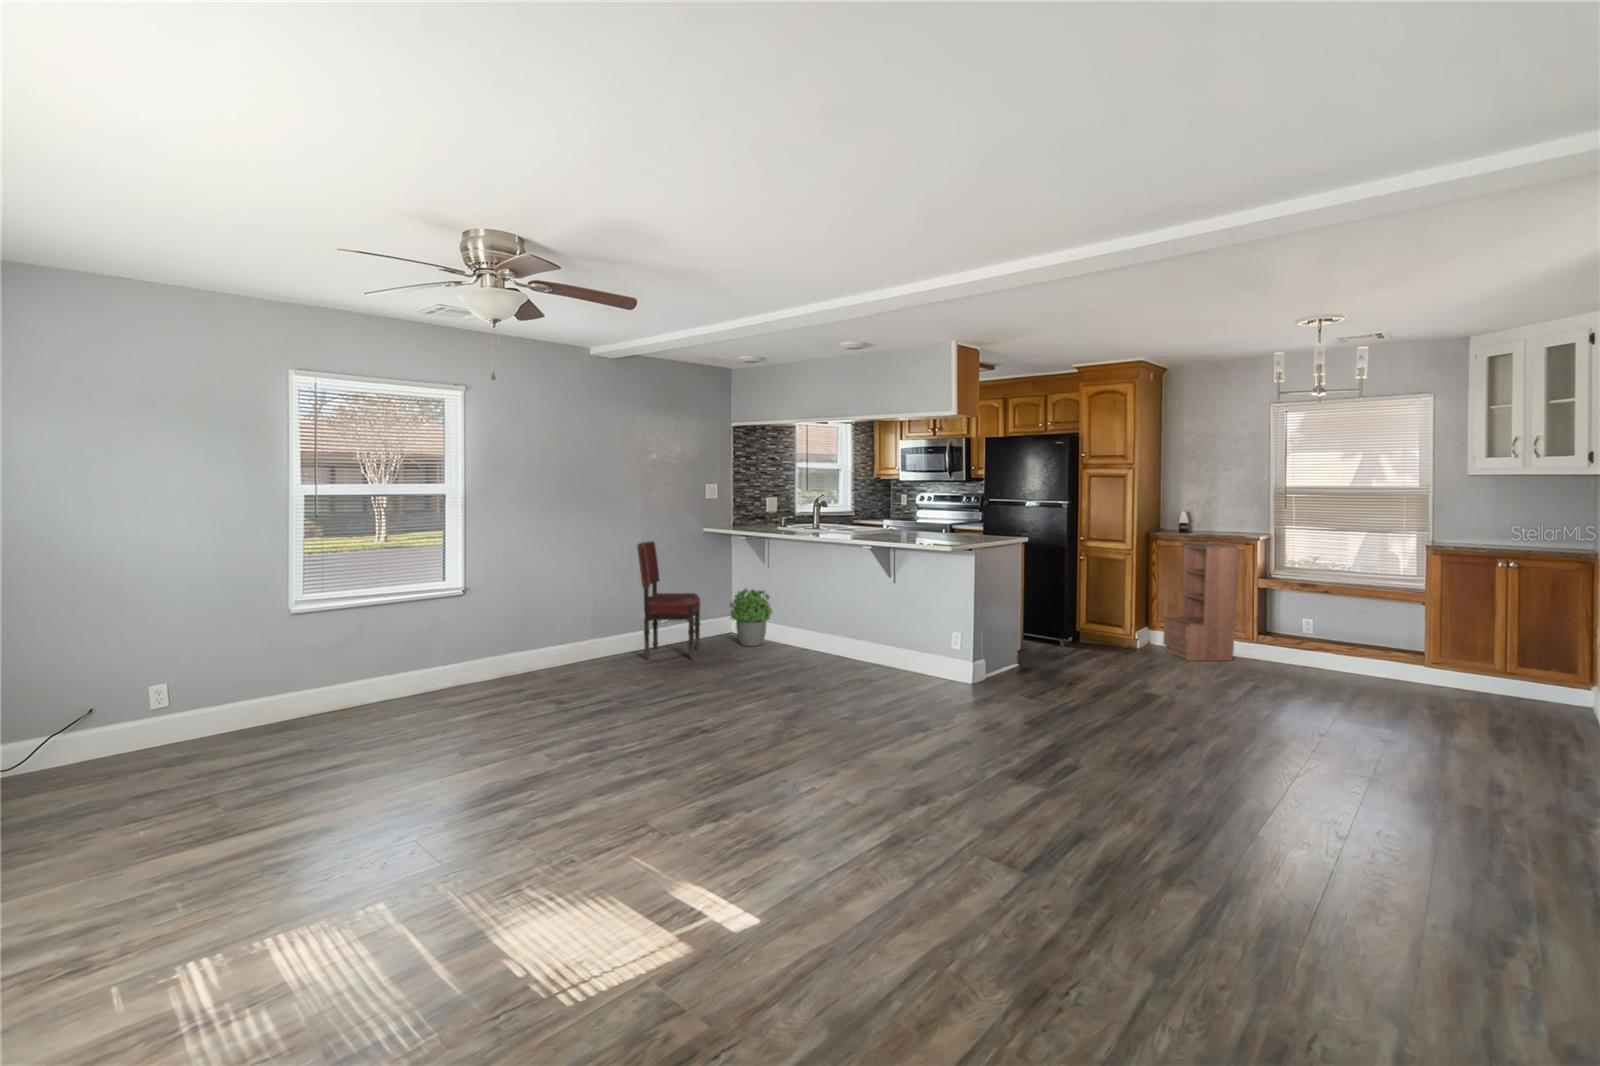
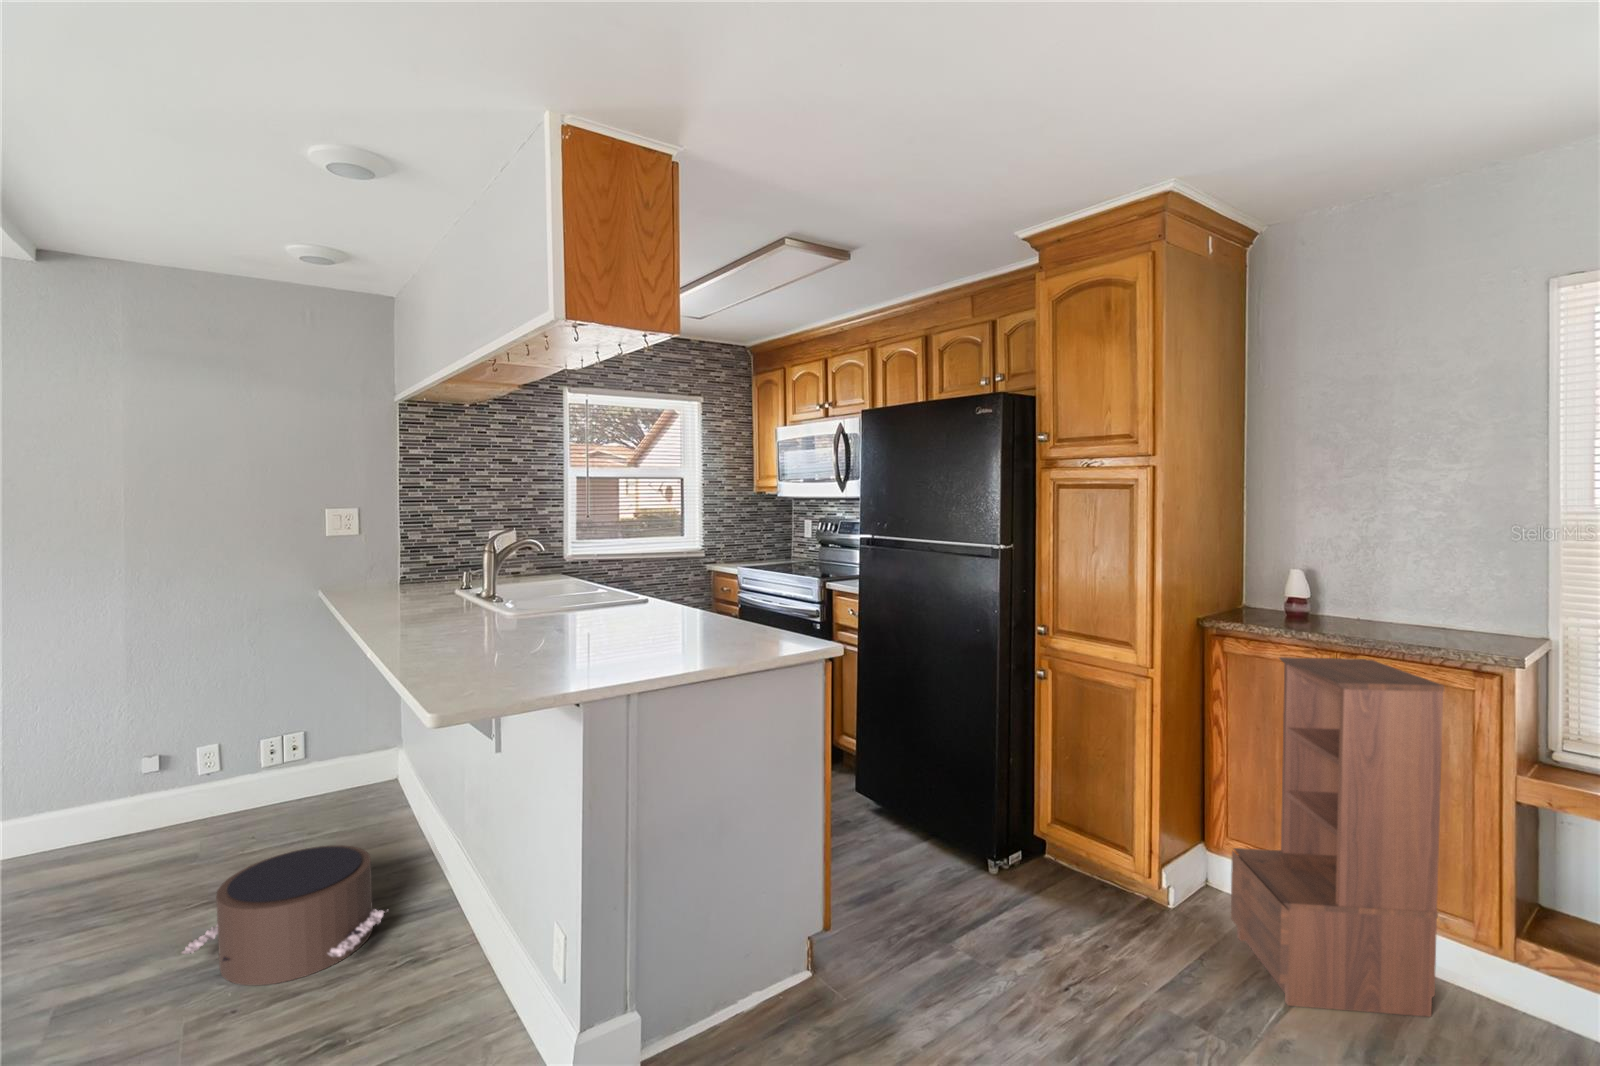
dining chair: present [637,541,701,659] -> none [51,622,247,876]
potted plant: present [730,589,772,646] -> none [296,711,413,832]
pouf: none [775,633,846,676] -> present [182,845,385,985]

